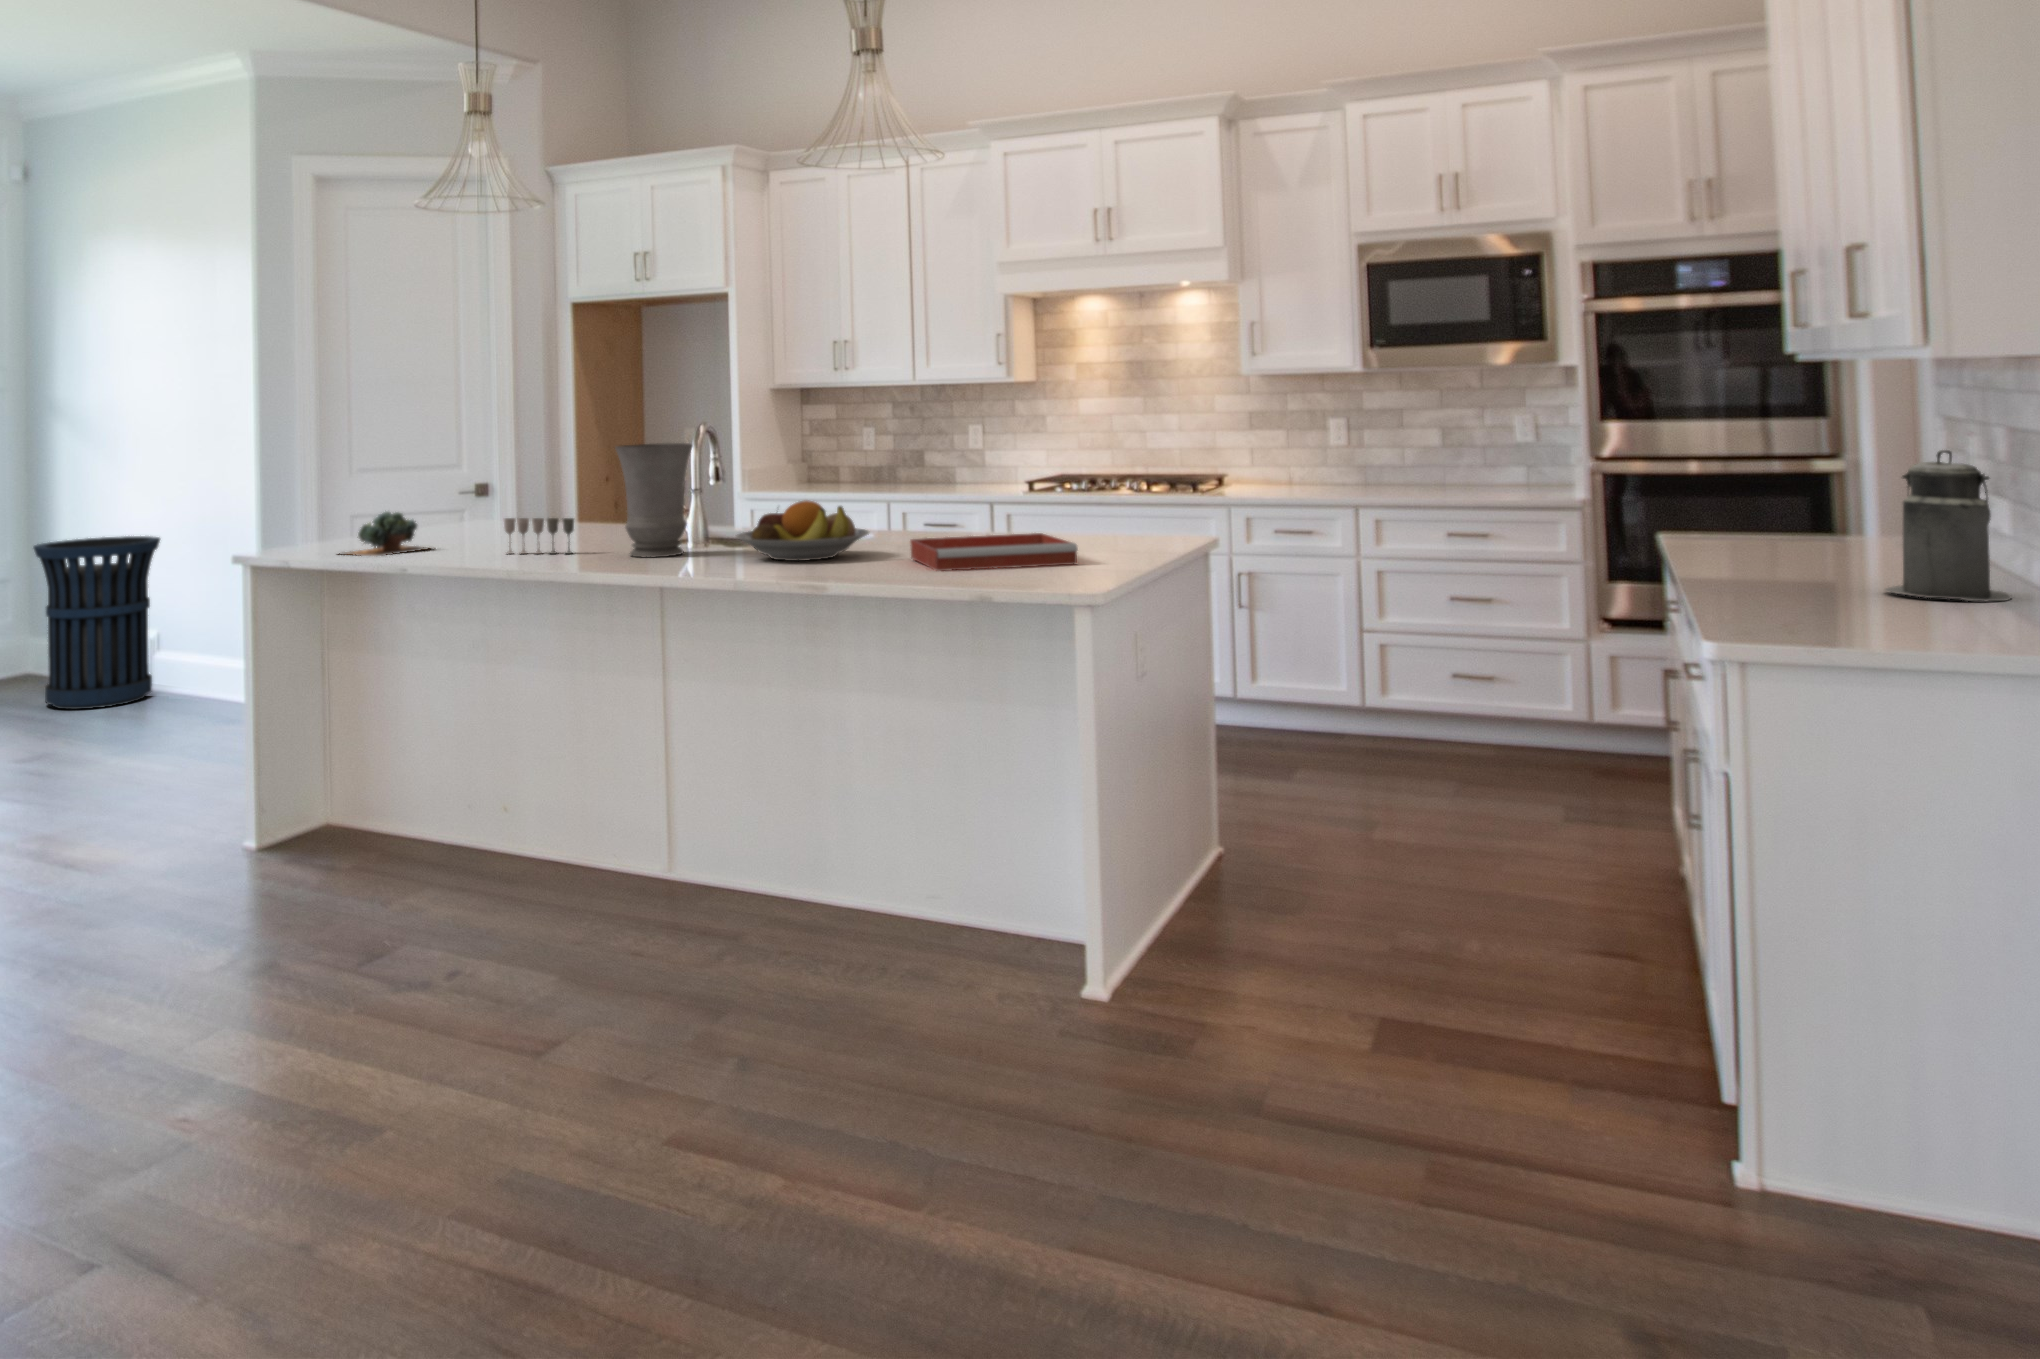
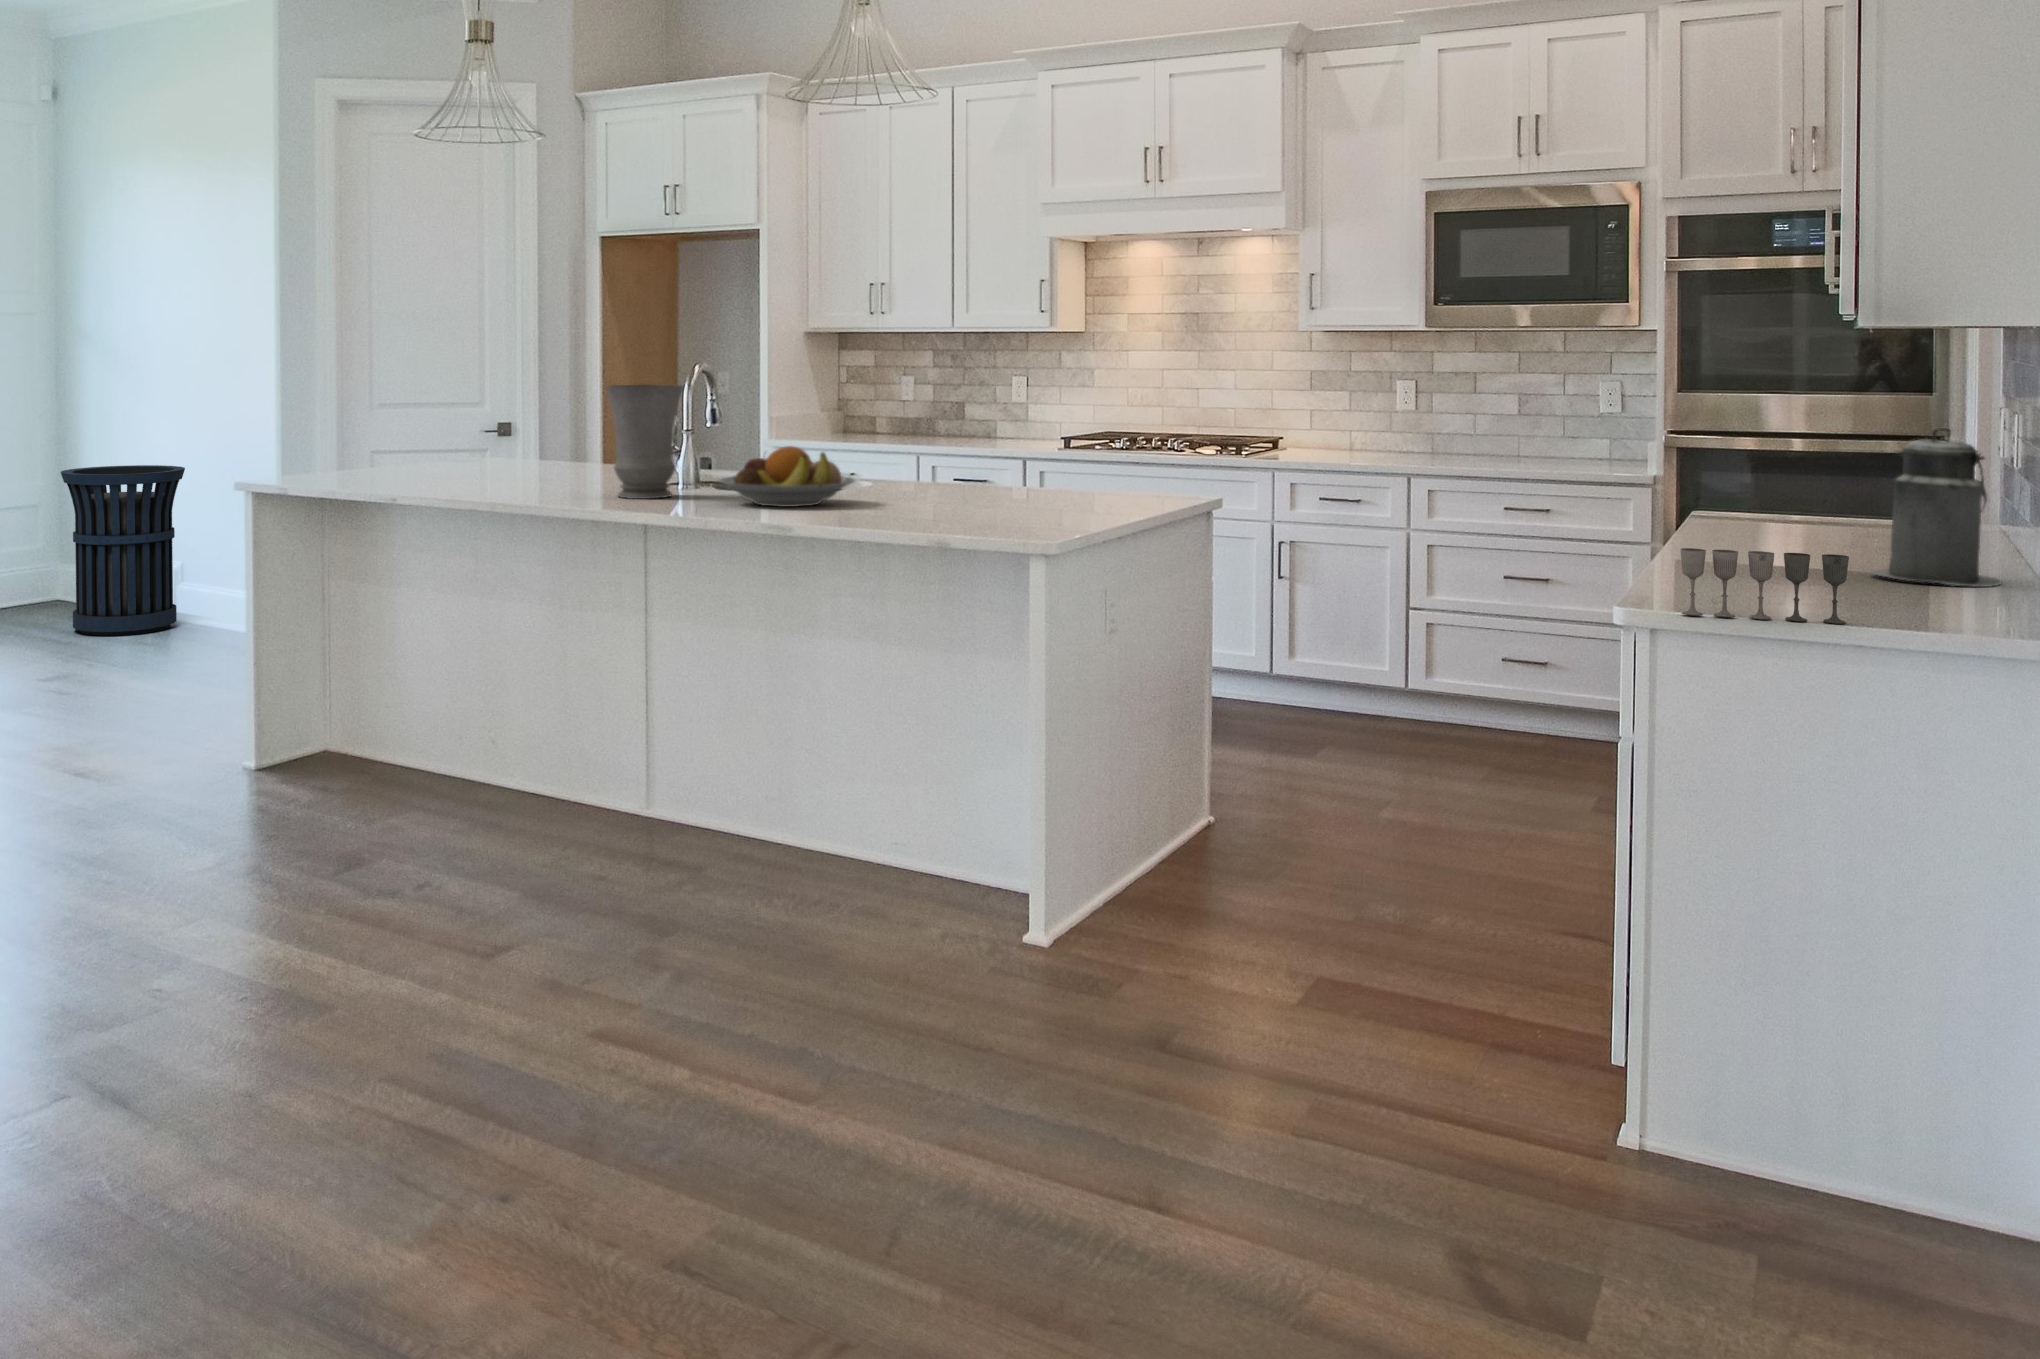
succulent plant: present [342,512,428,556] -> none [335,444,434,489]
wine glass: present [504,518,574,554] -> present [1680,548,1849,624]
tray: present [910,533,1078,571] -> none [892,487,1056,521]

